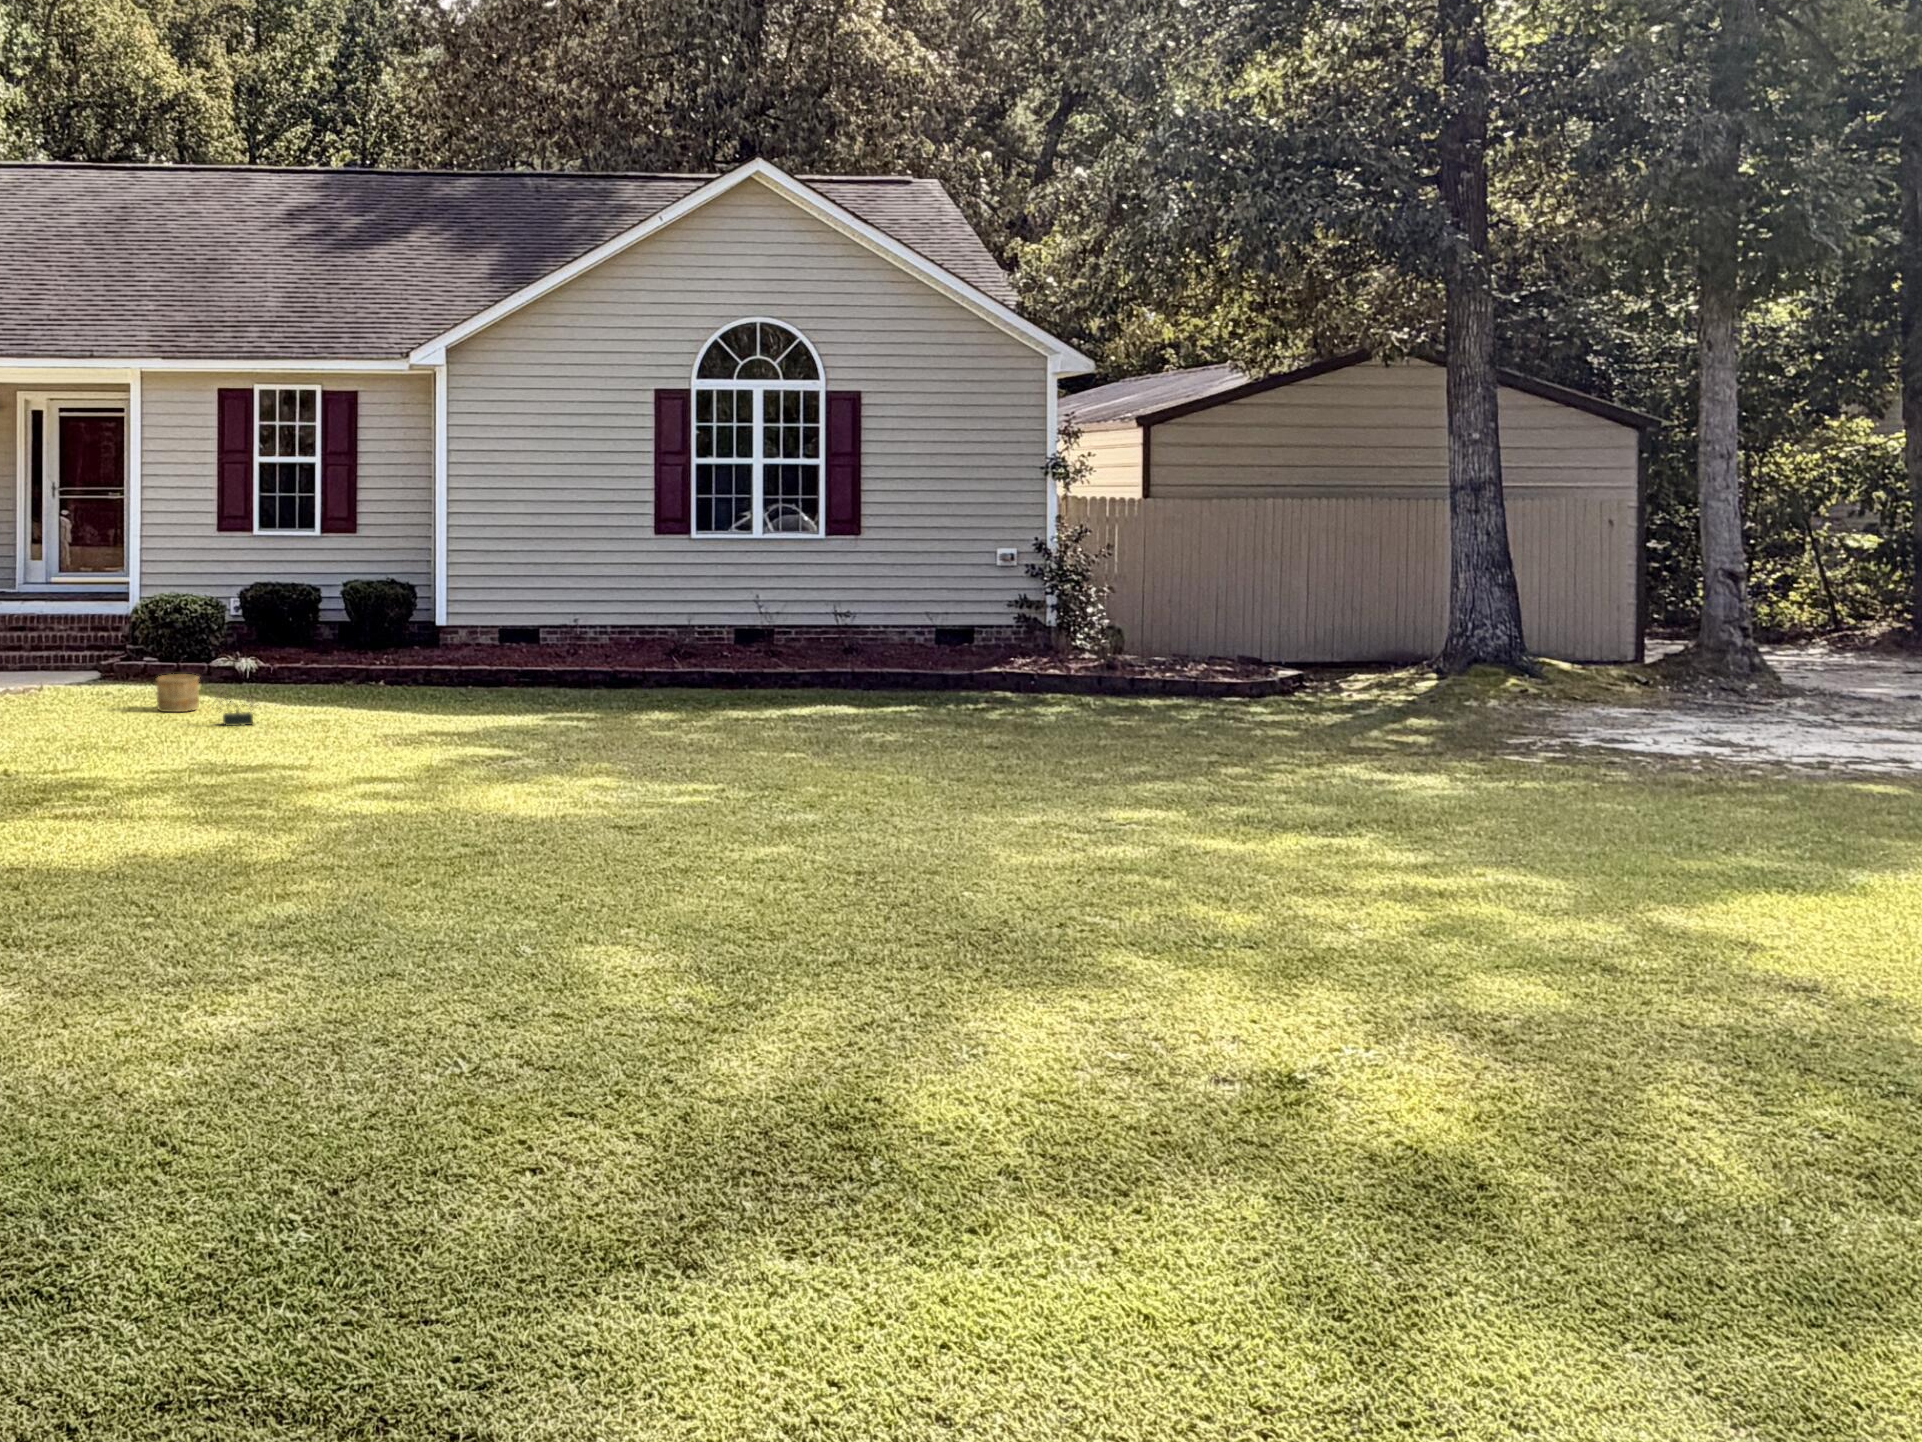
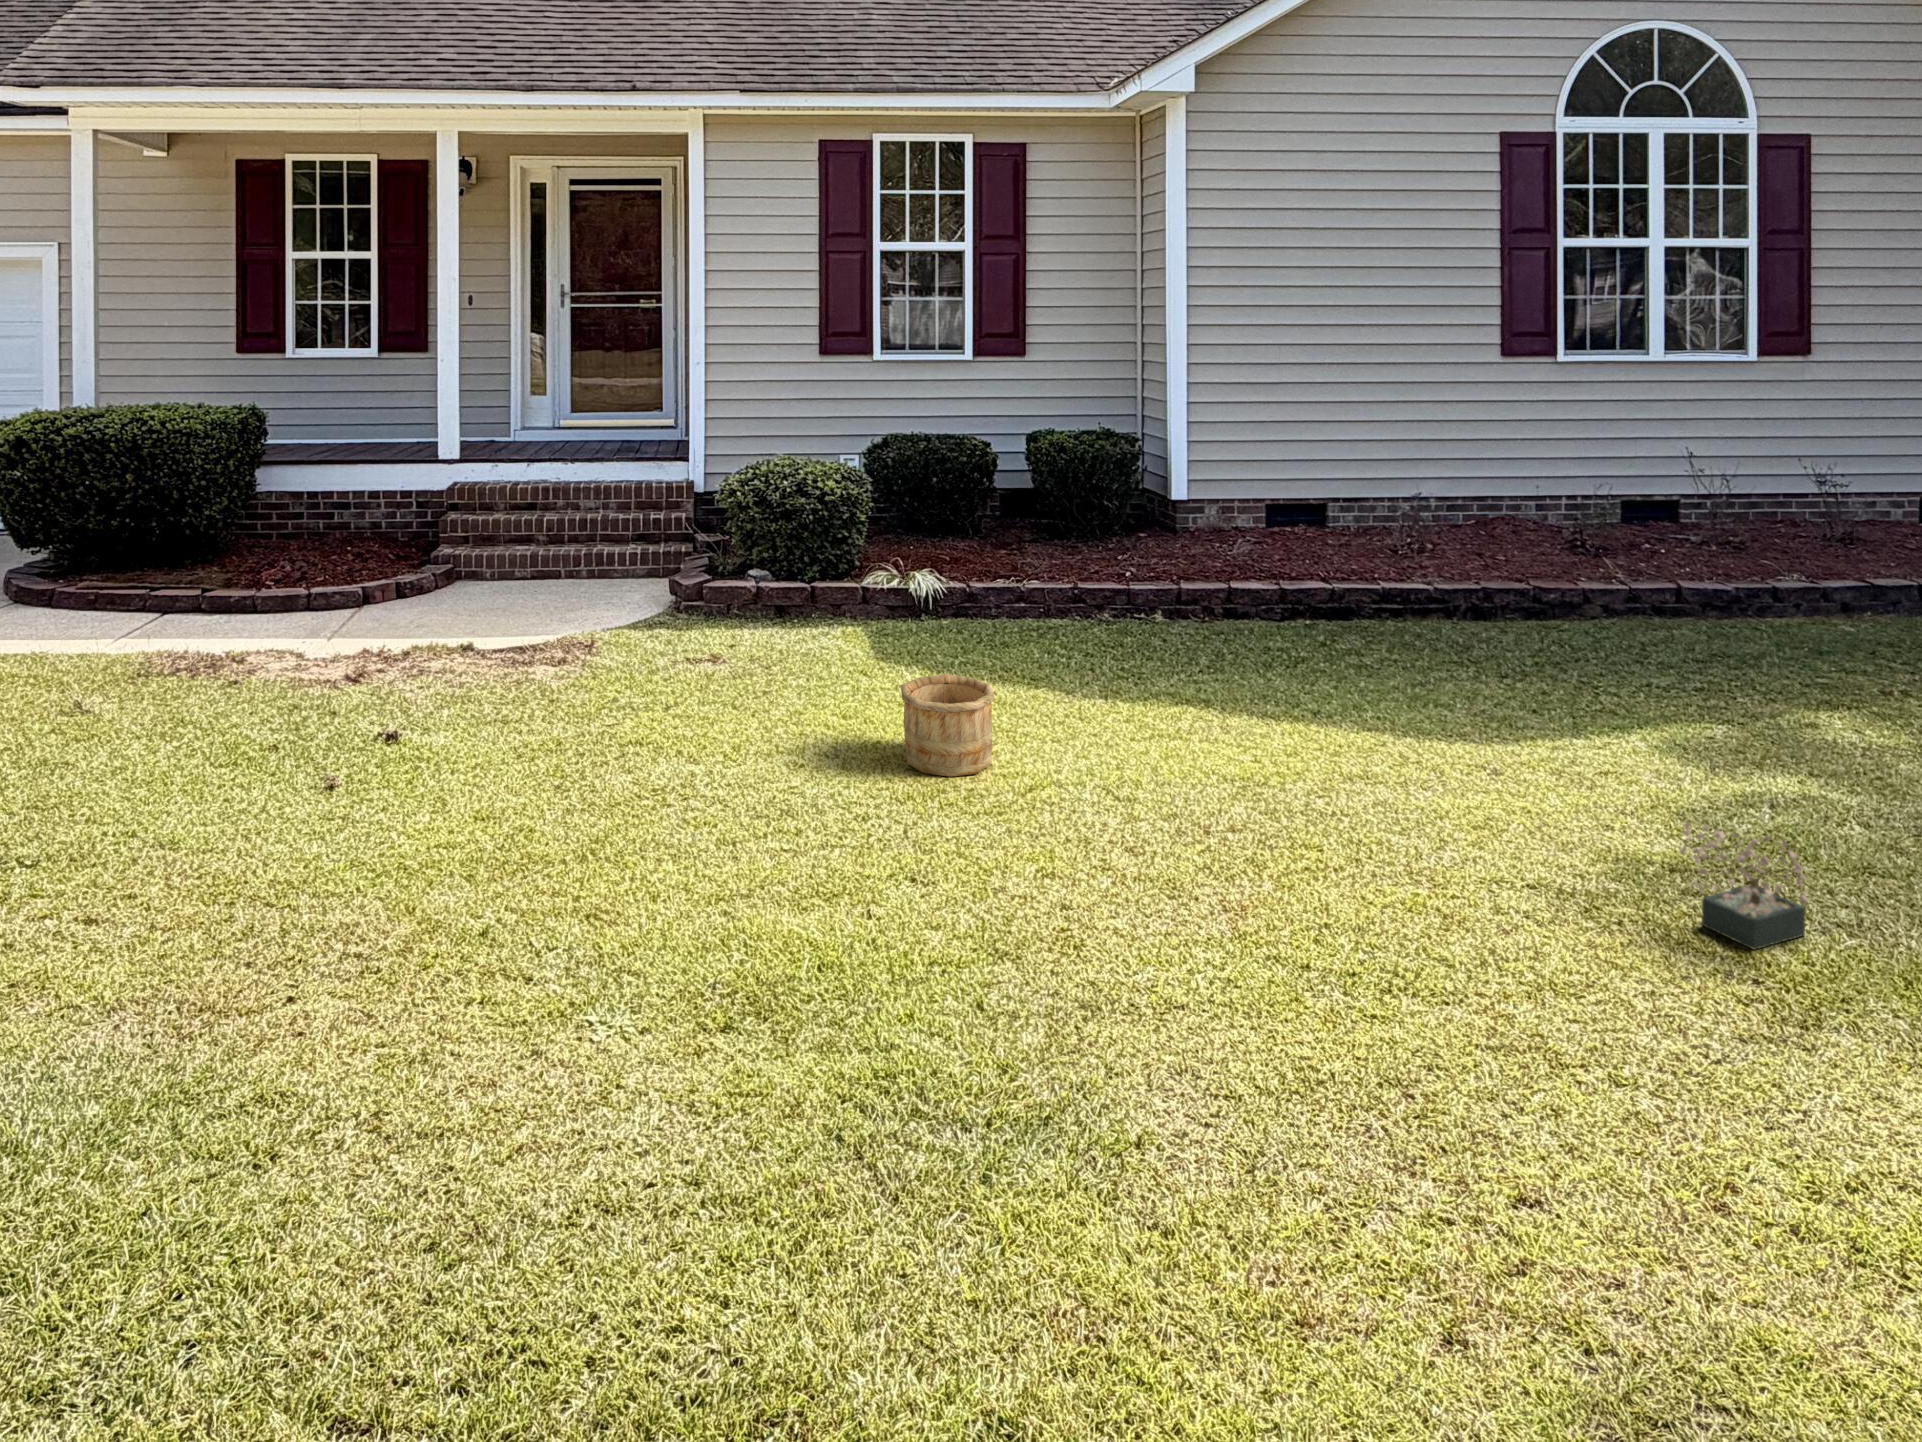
decorative plant: present [215,692,258,726] -> present [1679,822,1808,950]

